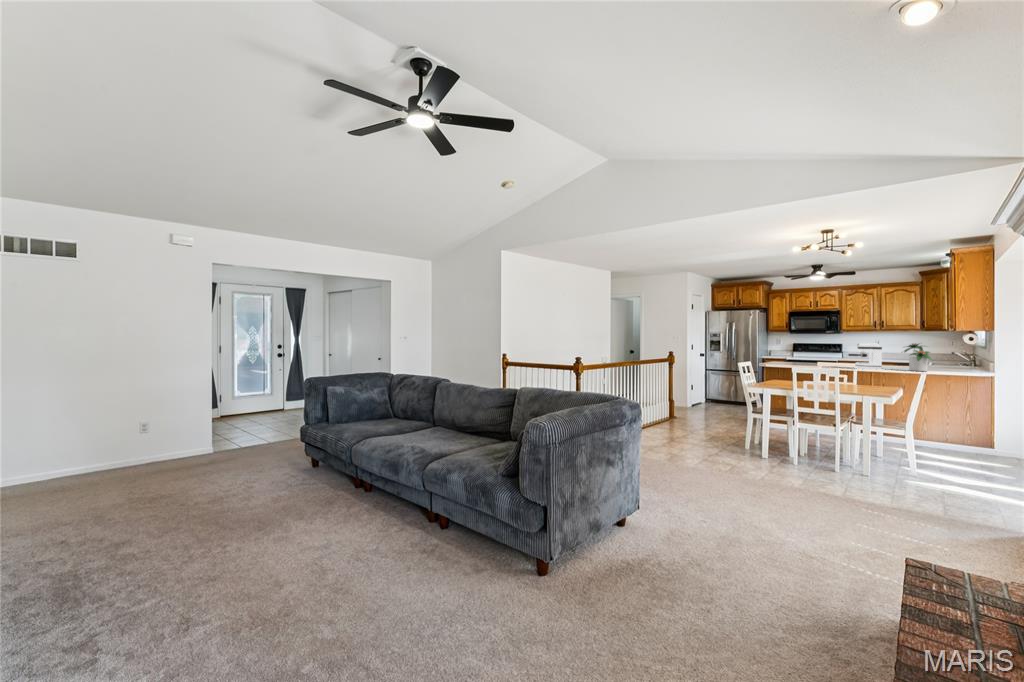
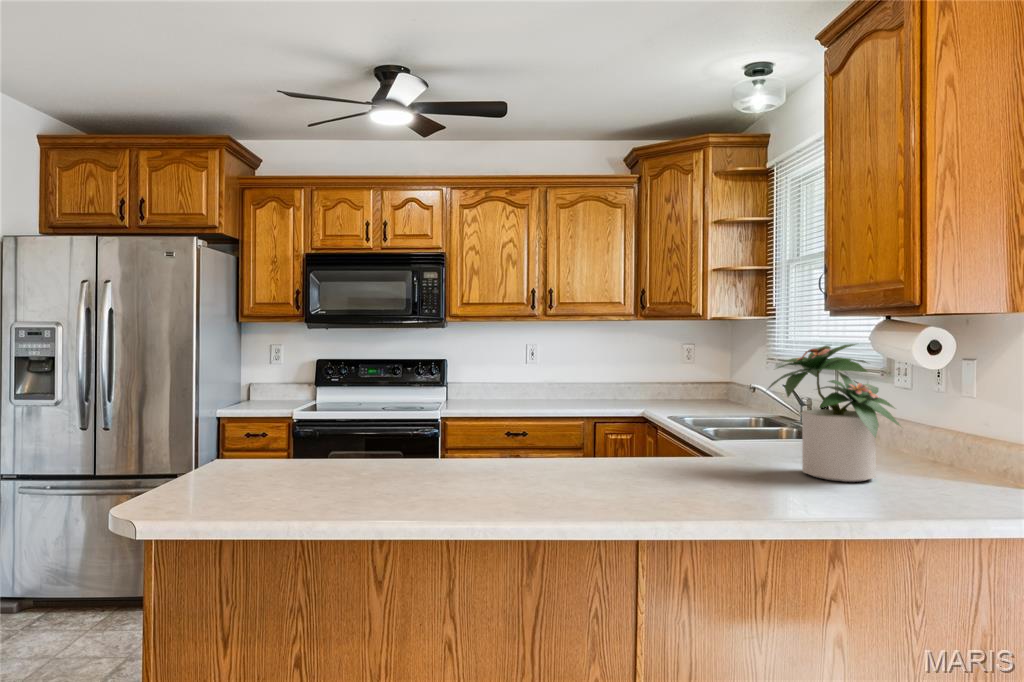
coffee maker: present [849,343,882,369] -> none [583,351,739,496]

